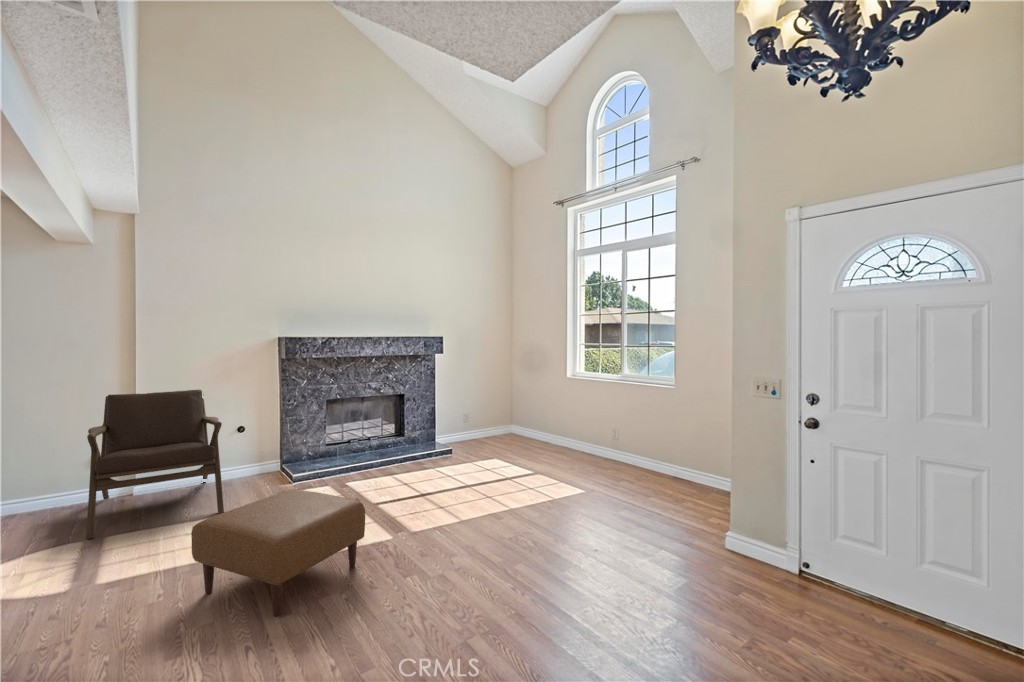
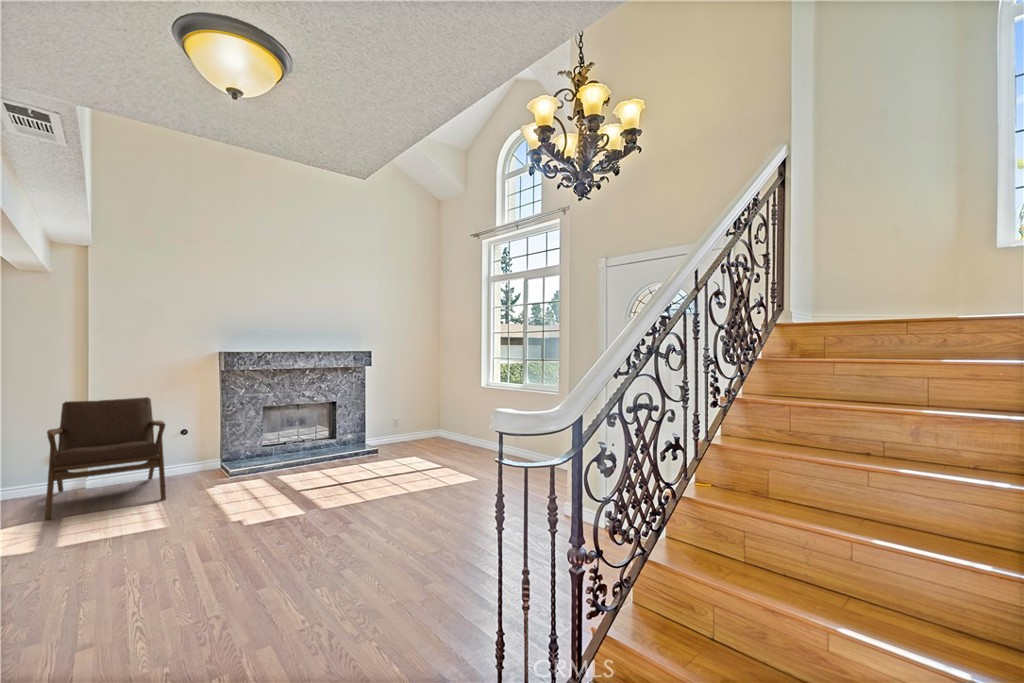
ottoman: present [191,489,365,616] -> none [135,474,278,562]

